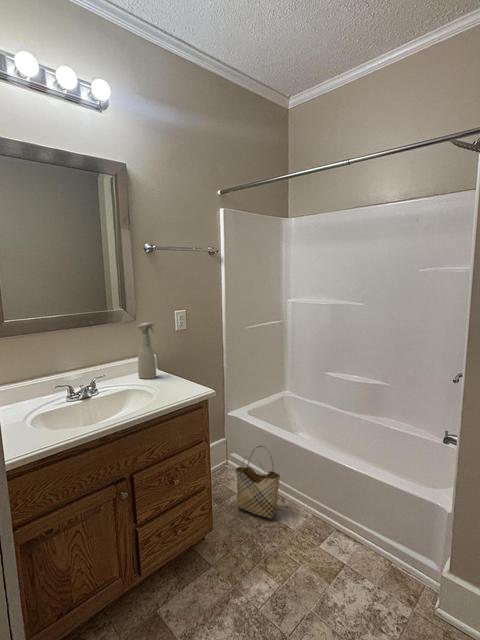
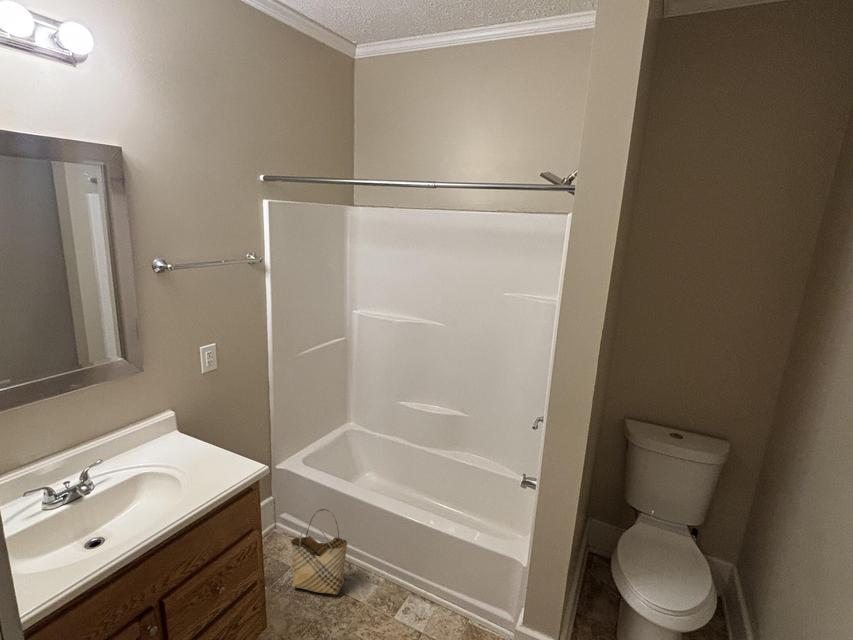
spray bottle: present [138,323,156,379] -> none [149,376,180,452]

